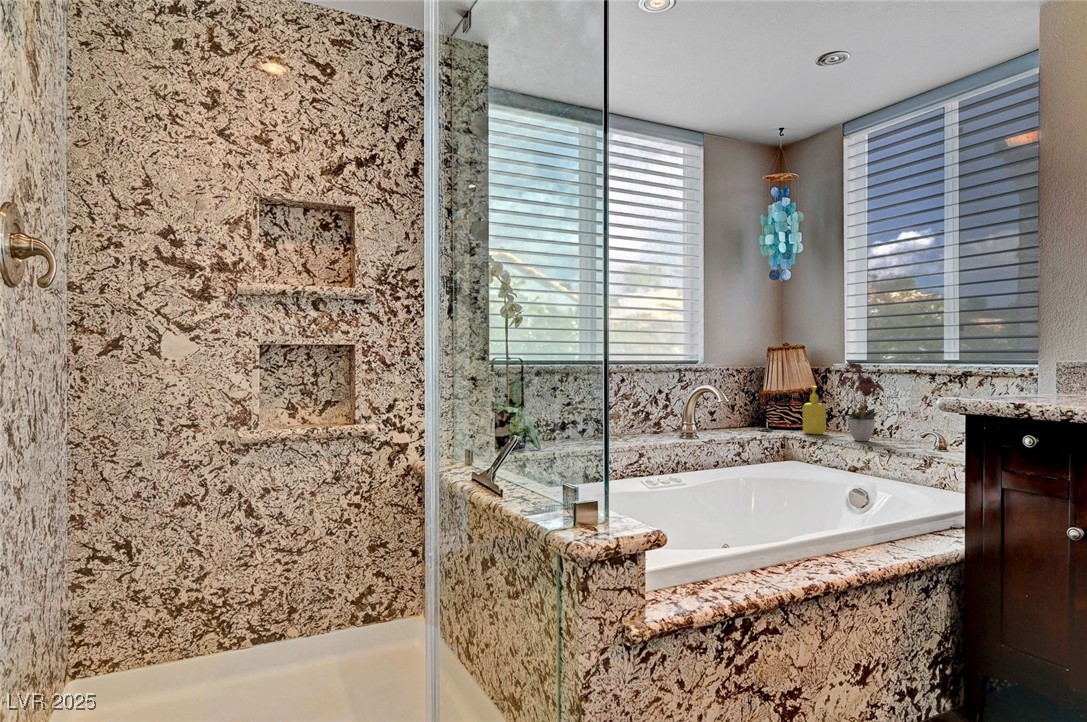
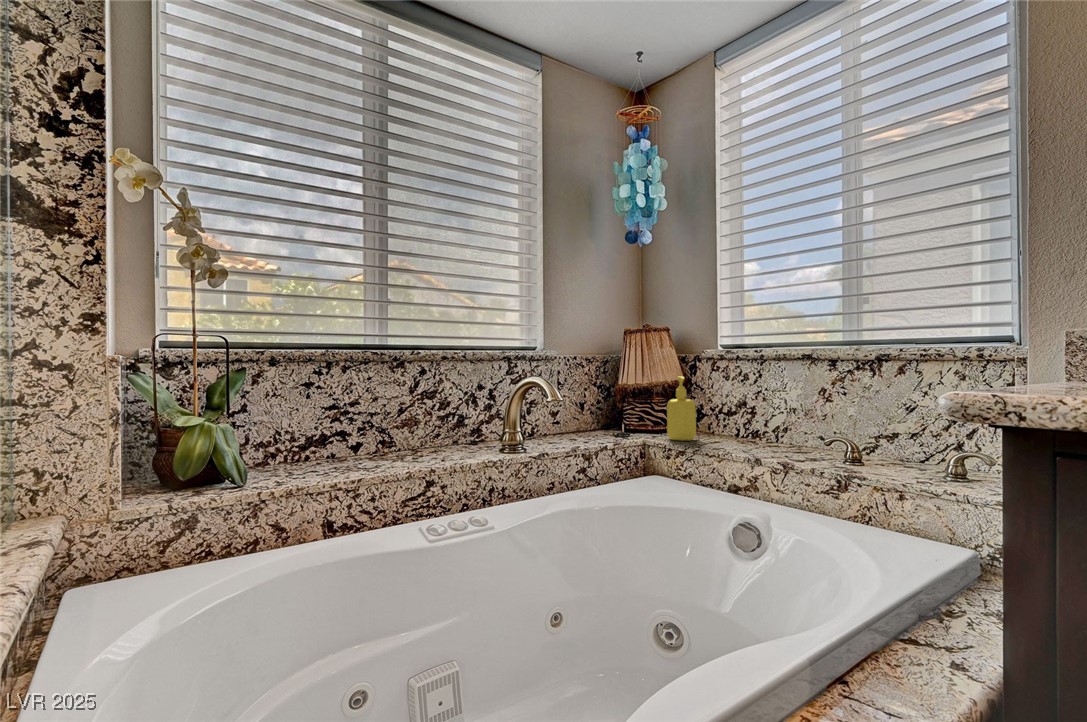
flower arrangement: present [839,362,884,441] -> none [709,338,779,450]

